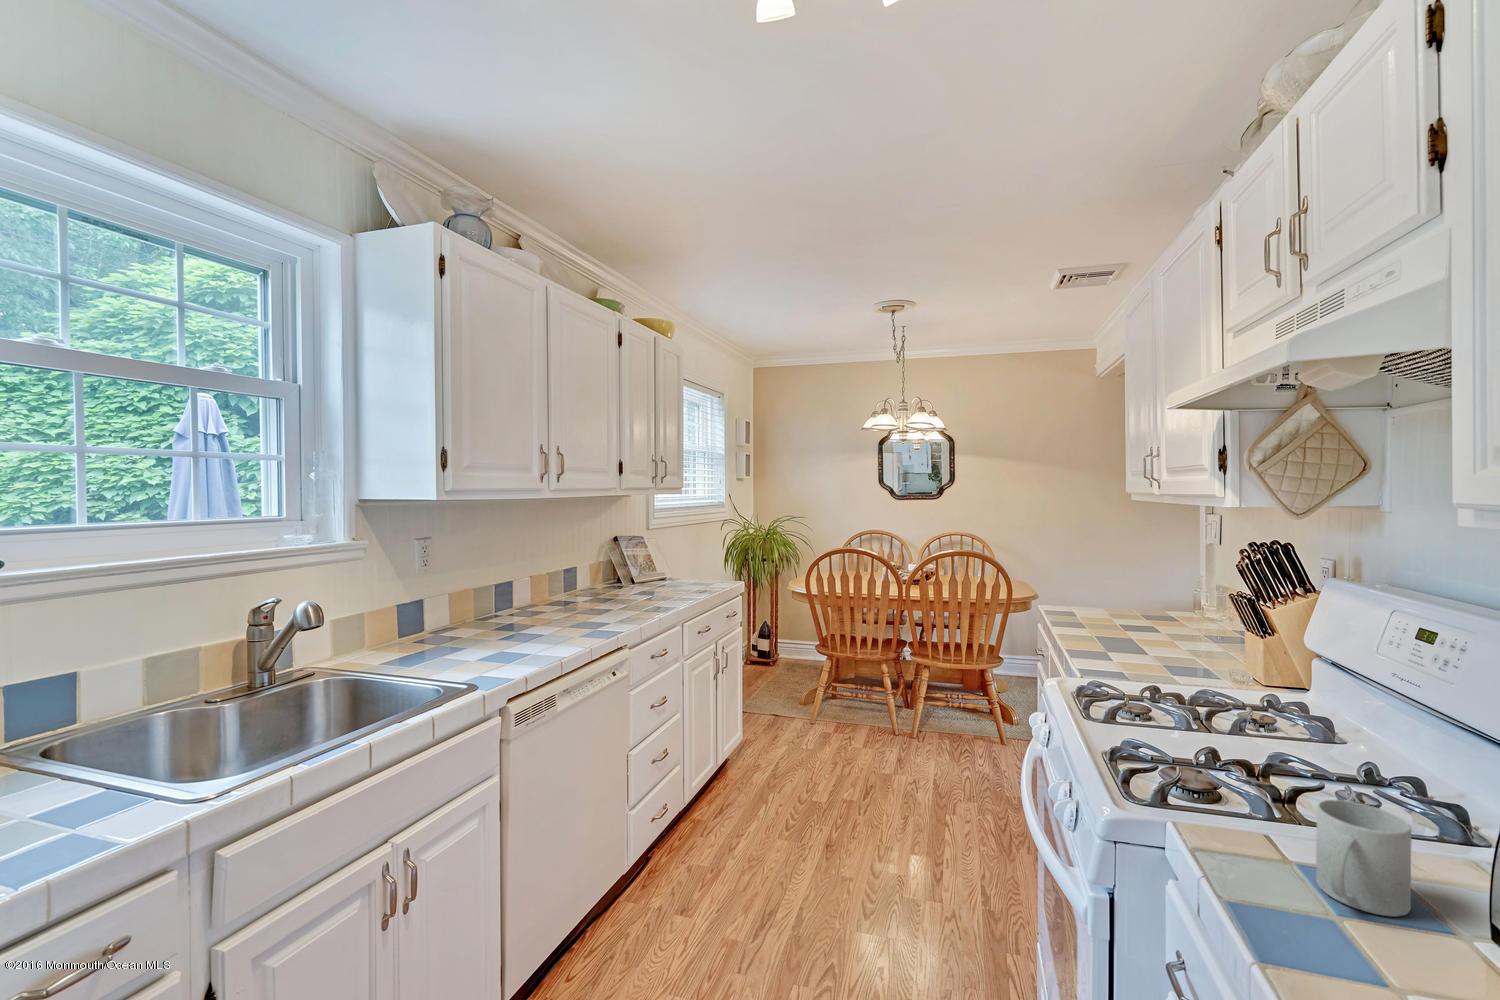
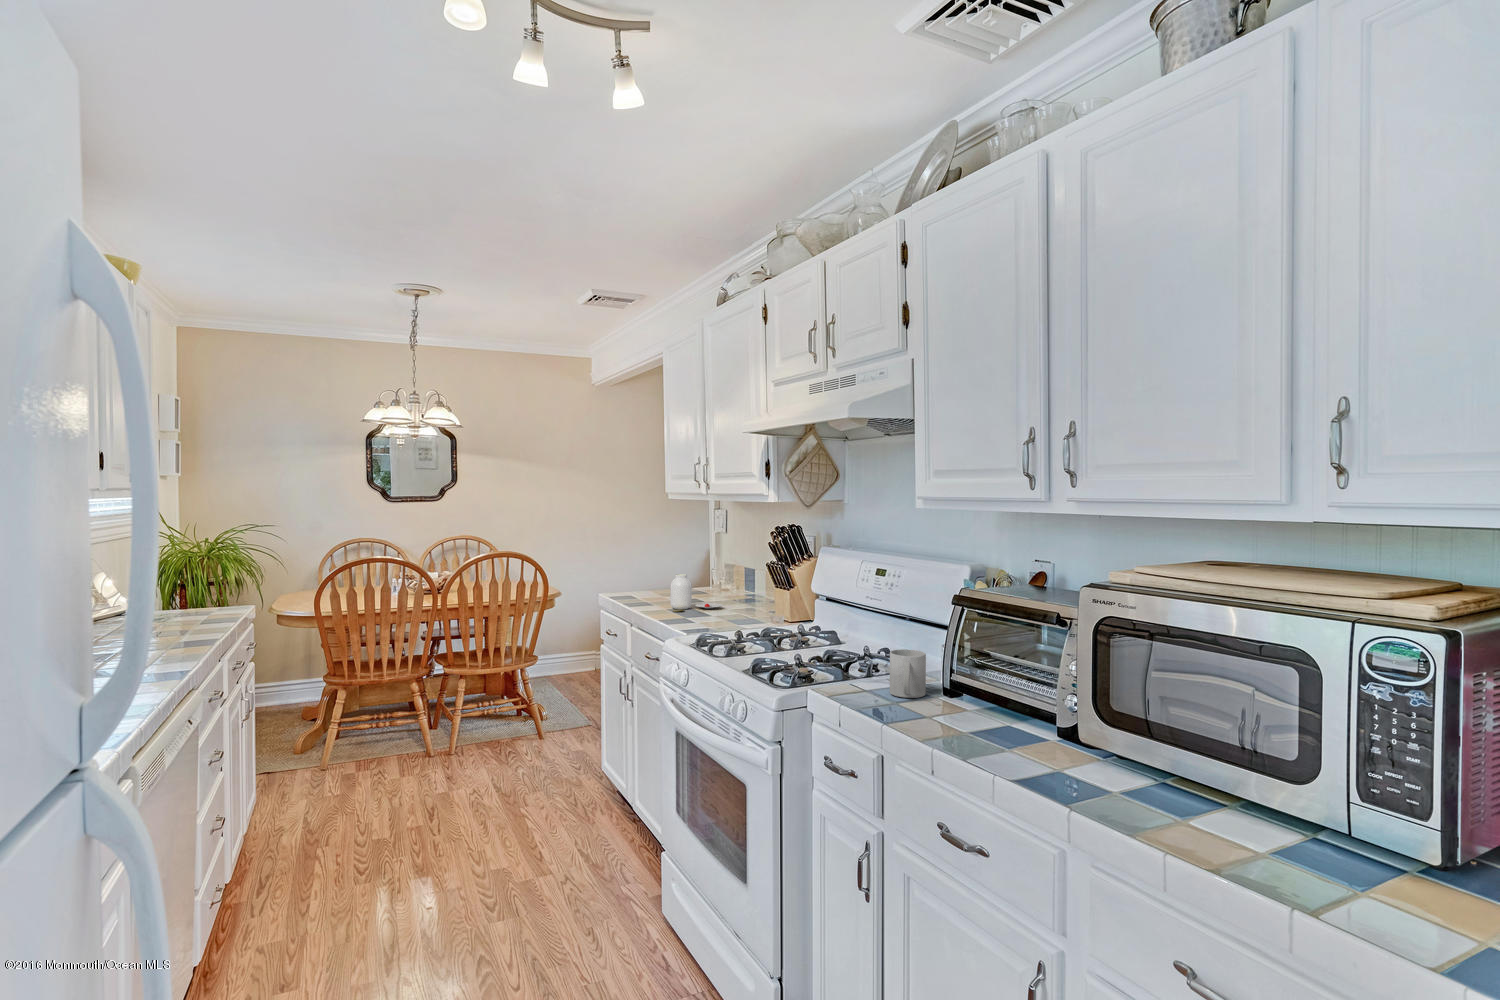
jar: none [1120,592,1202,639] -> present [670,574,723,612]

